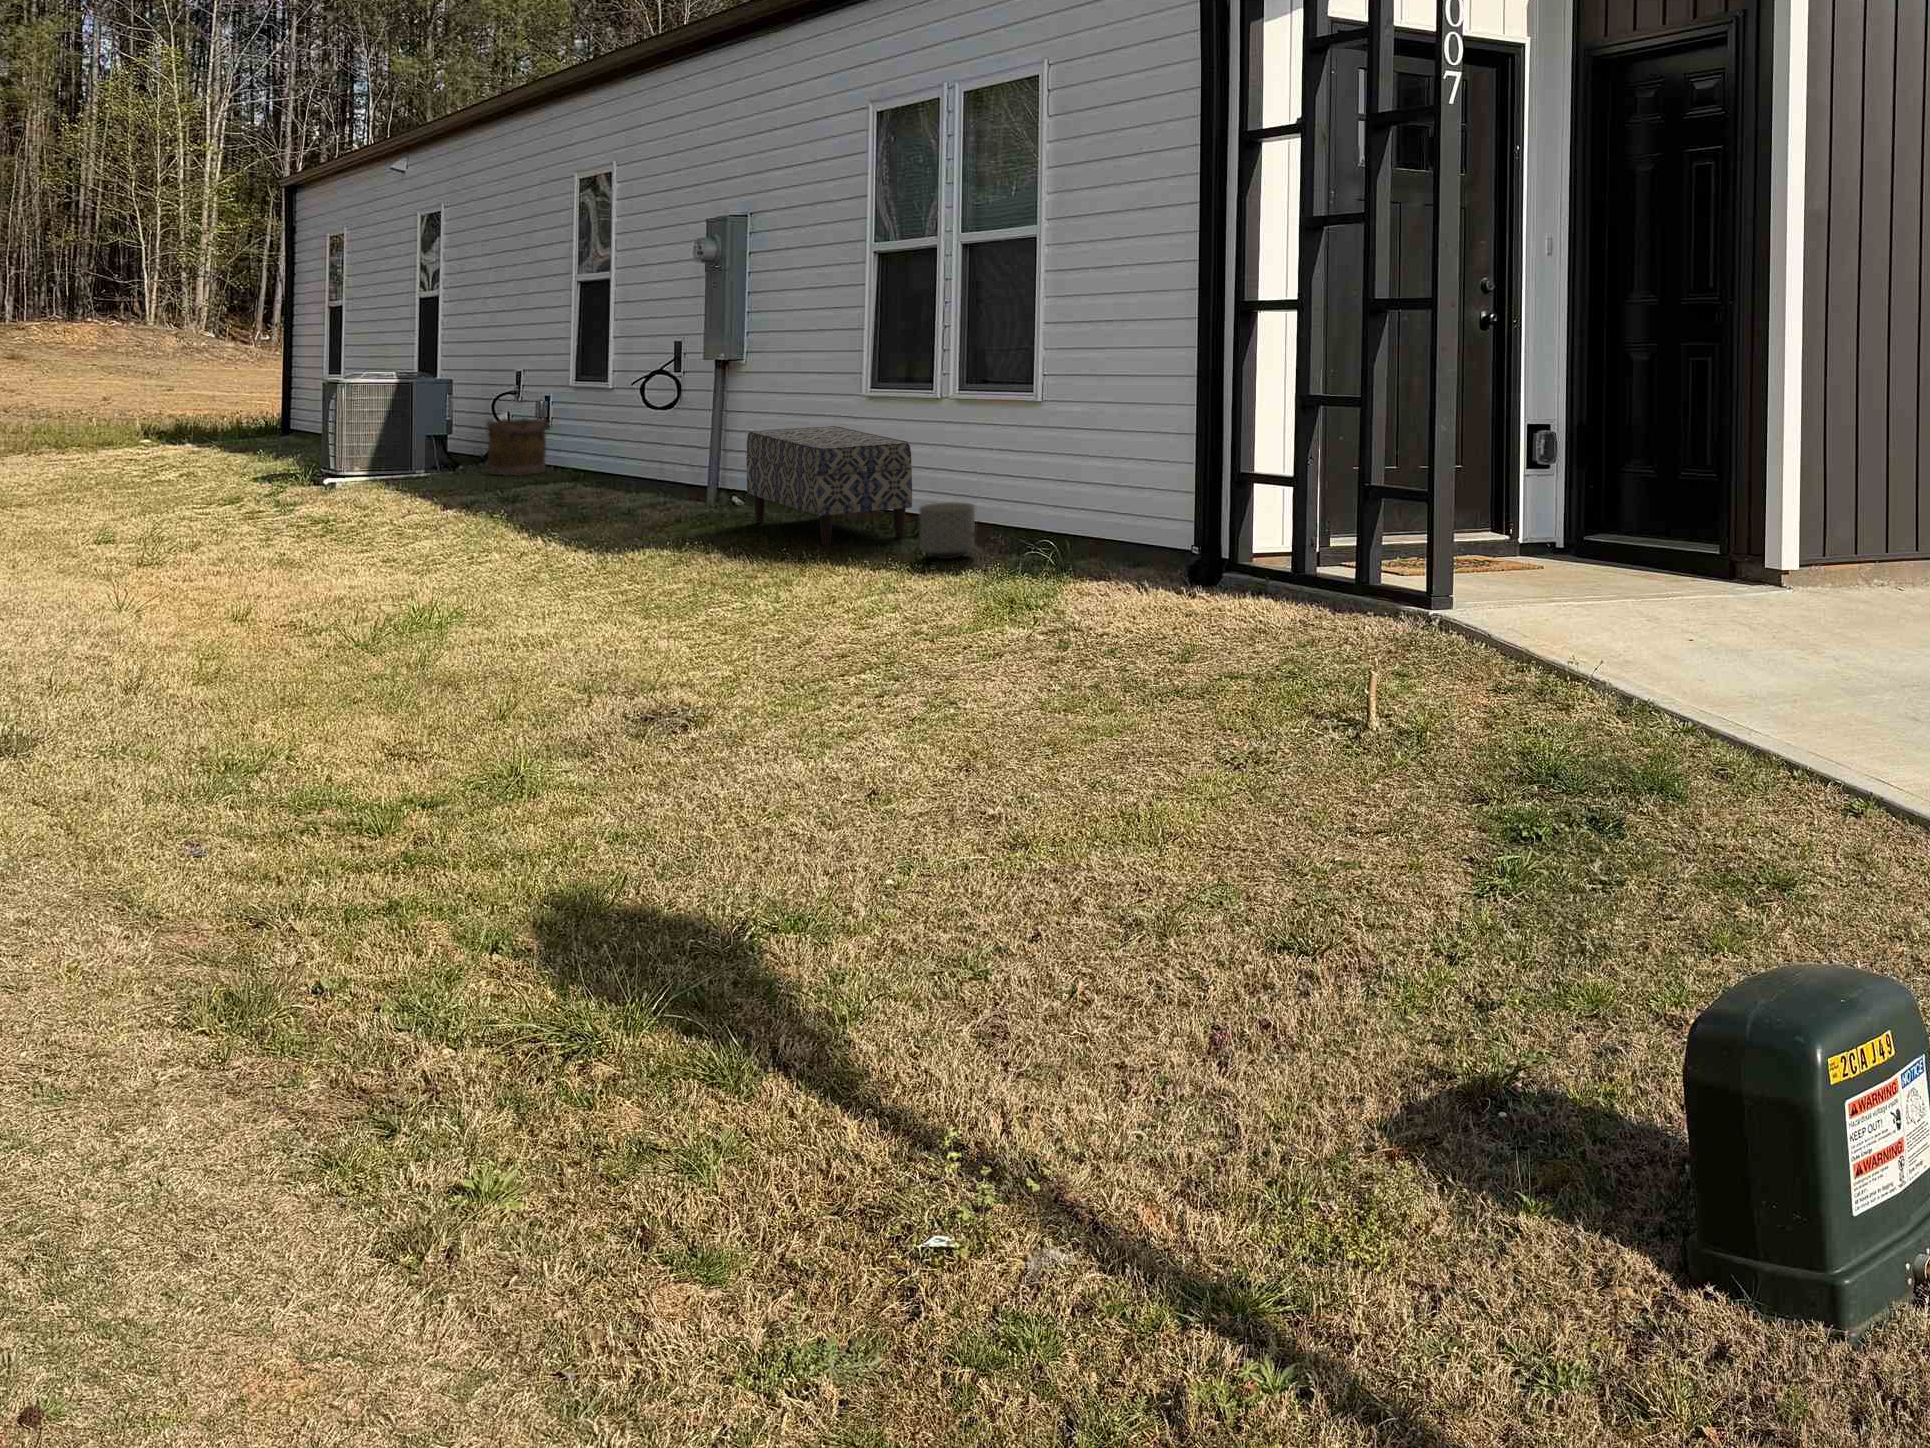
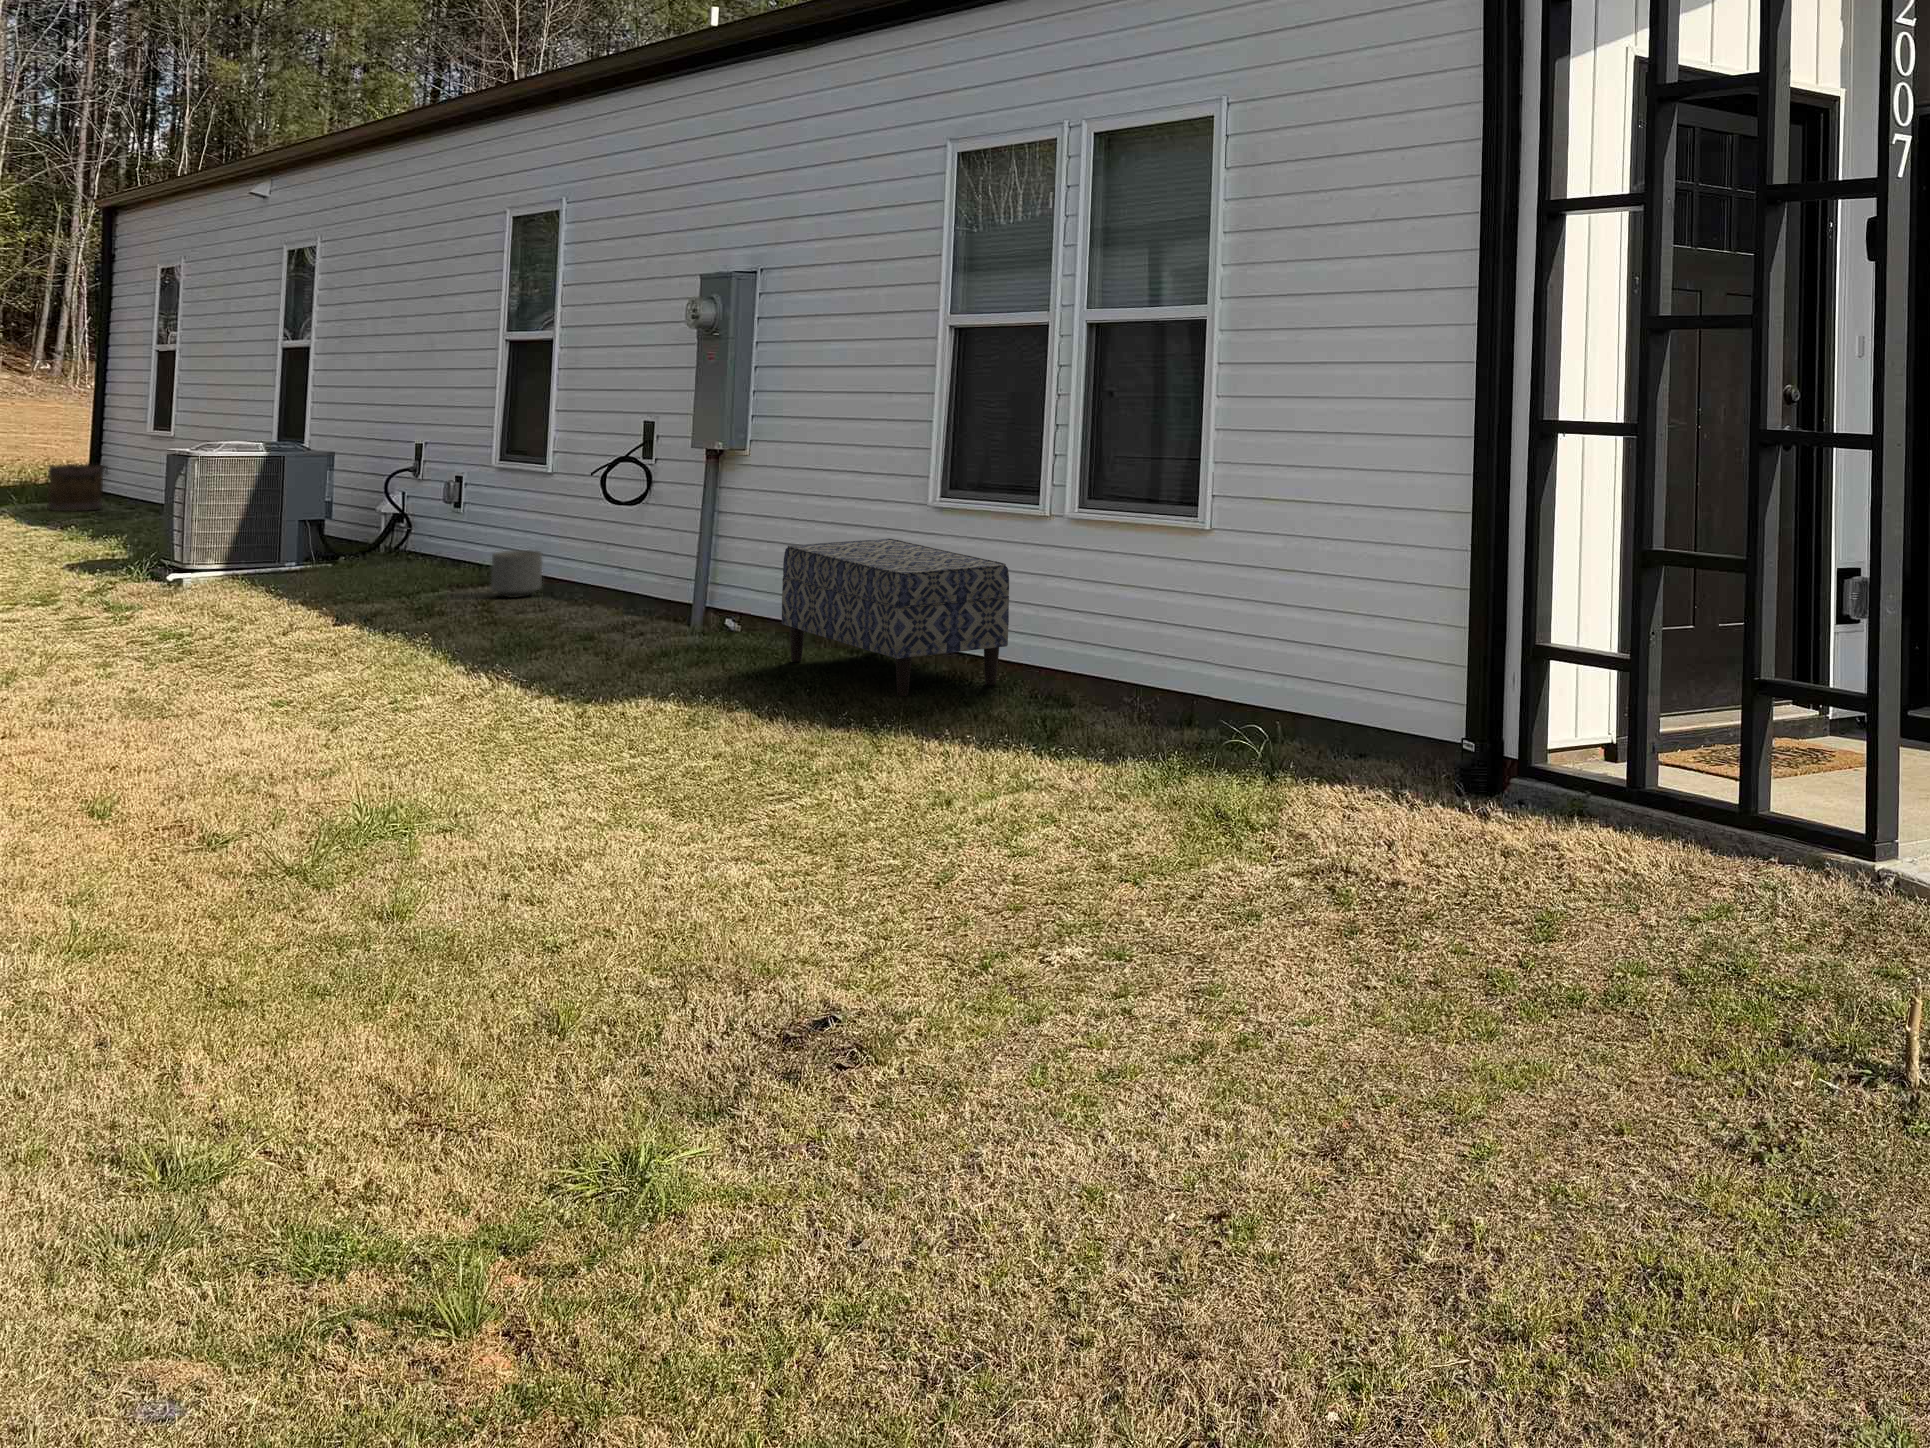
bucket: present [486,418,550,476] -> present [48,464,108,511]
planter: present [919,502,975,559] -> present [491,550,542,598]

